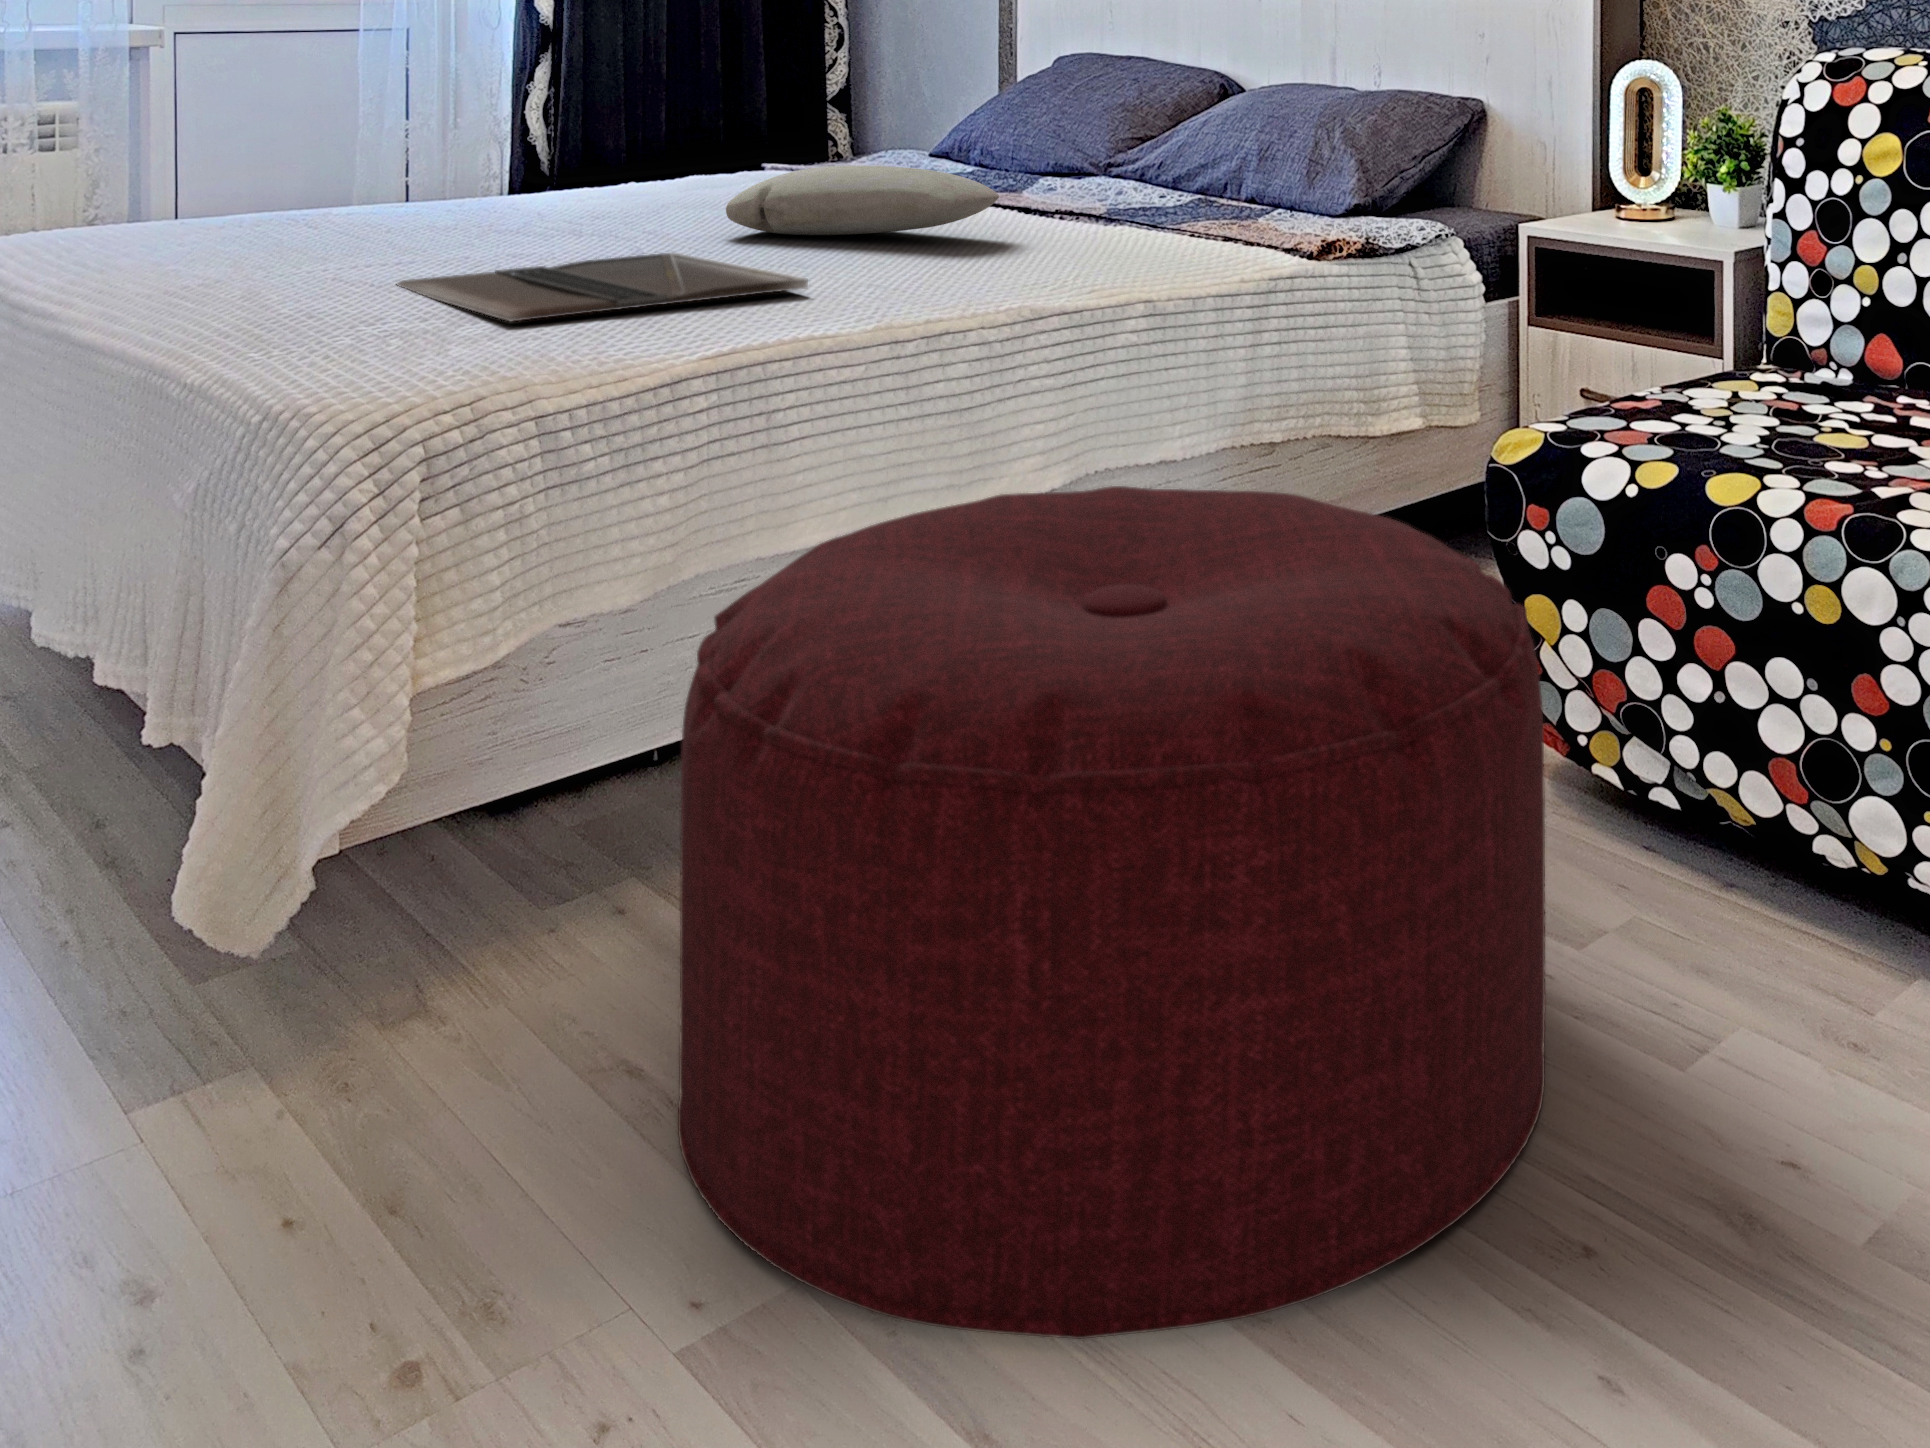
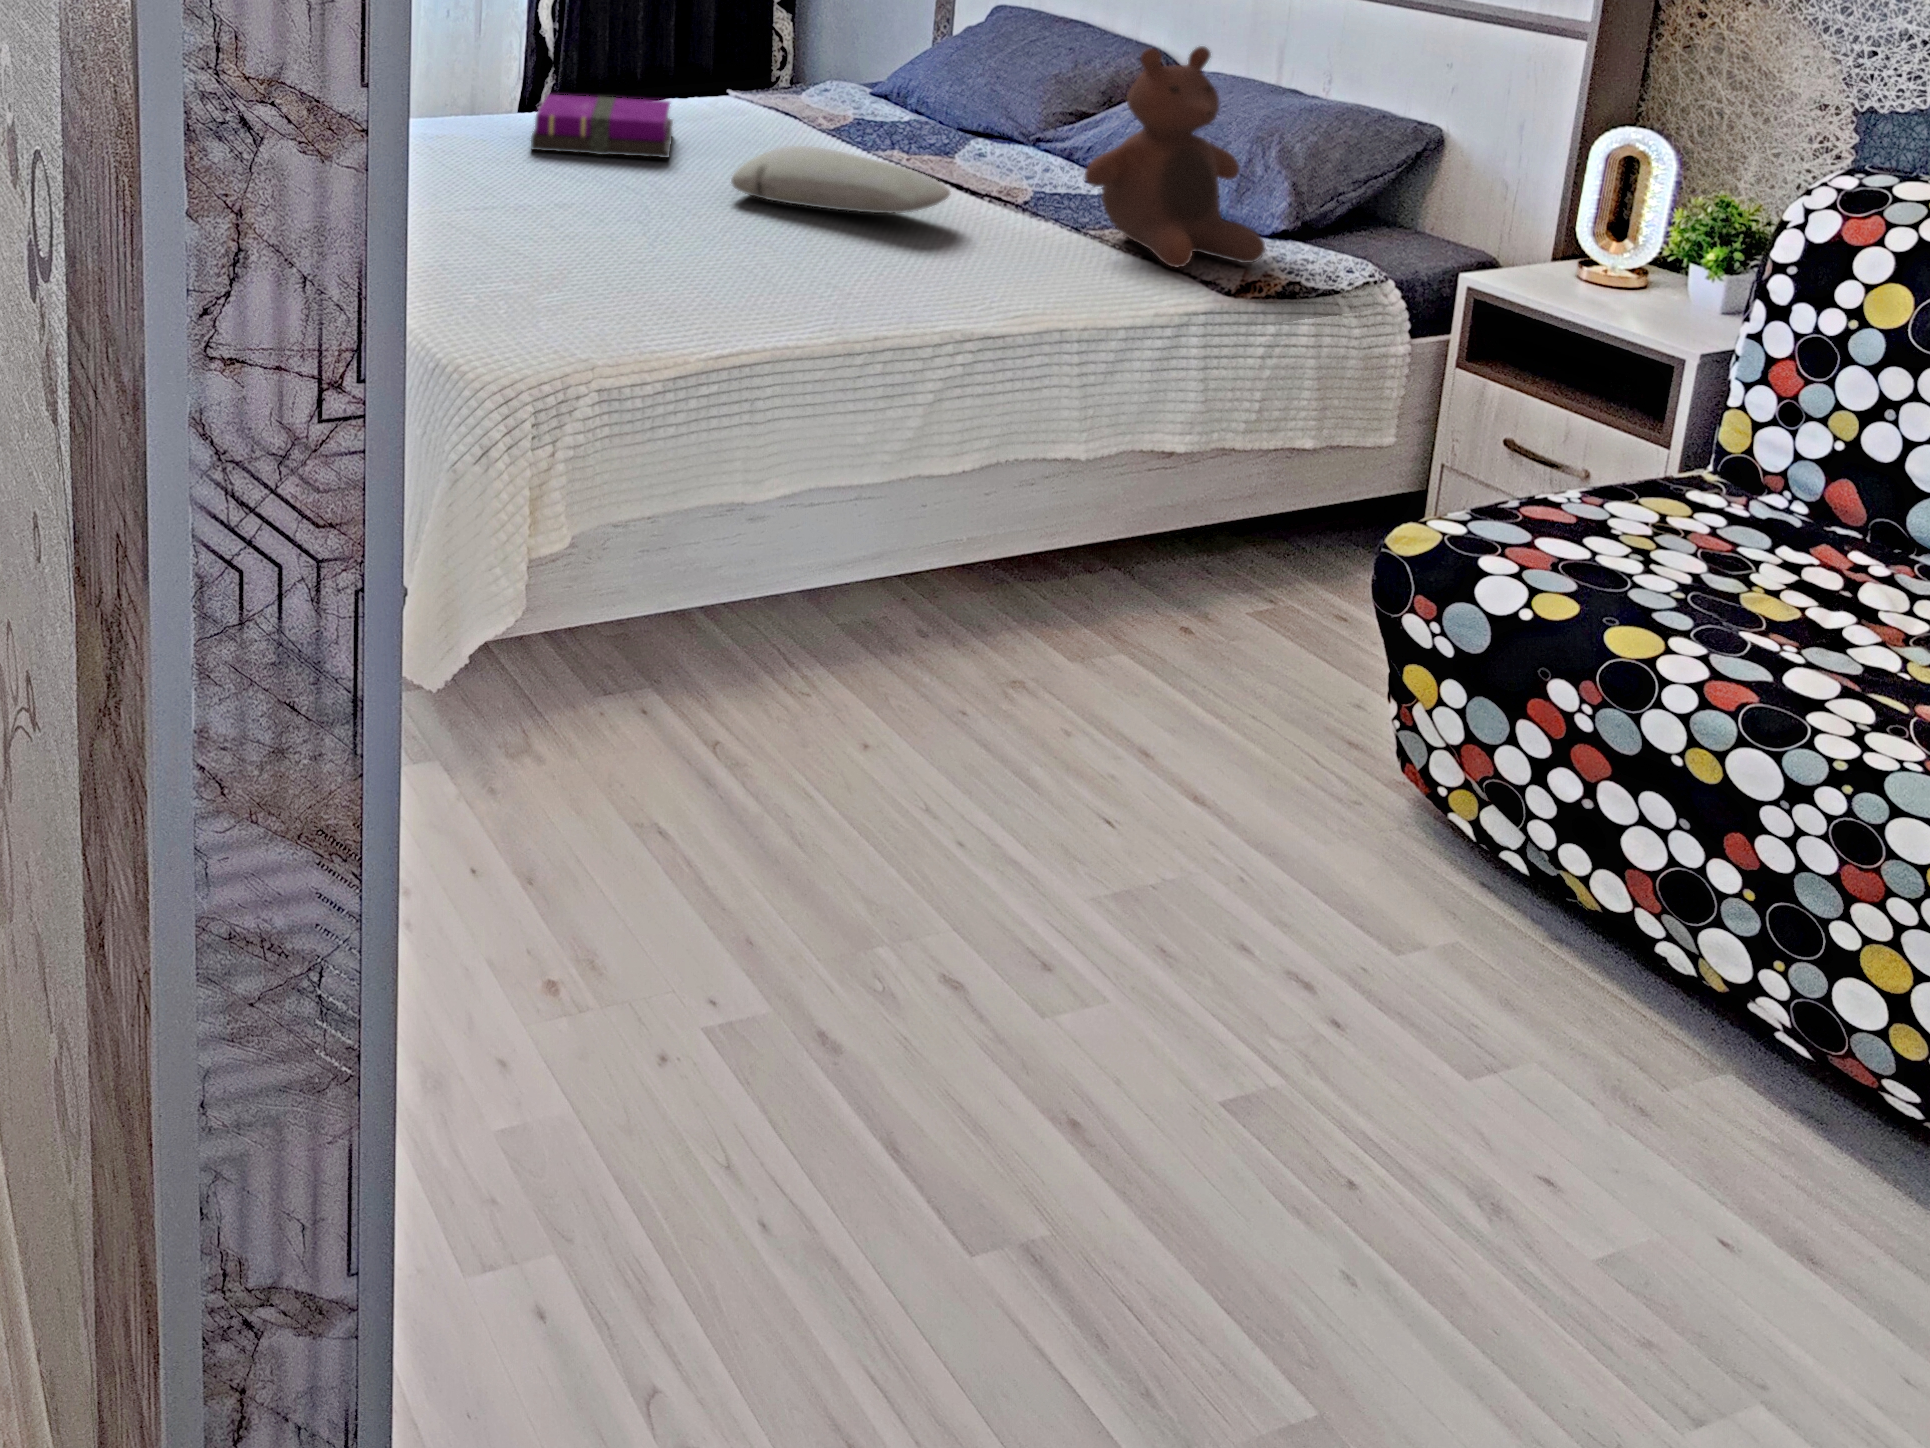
stuffed bear: none [1147,5,1341,248] -> present [1085,46,1265,267]
notebook: none [454,155,666,217] -> present [531,95,673,158]
laptop: present [397,253,808,321] -> none [522,226,810,316]
ottoman: present [678,486,1545,1339] -> none [740,513,1408,1147]

